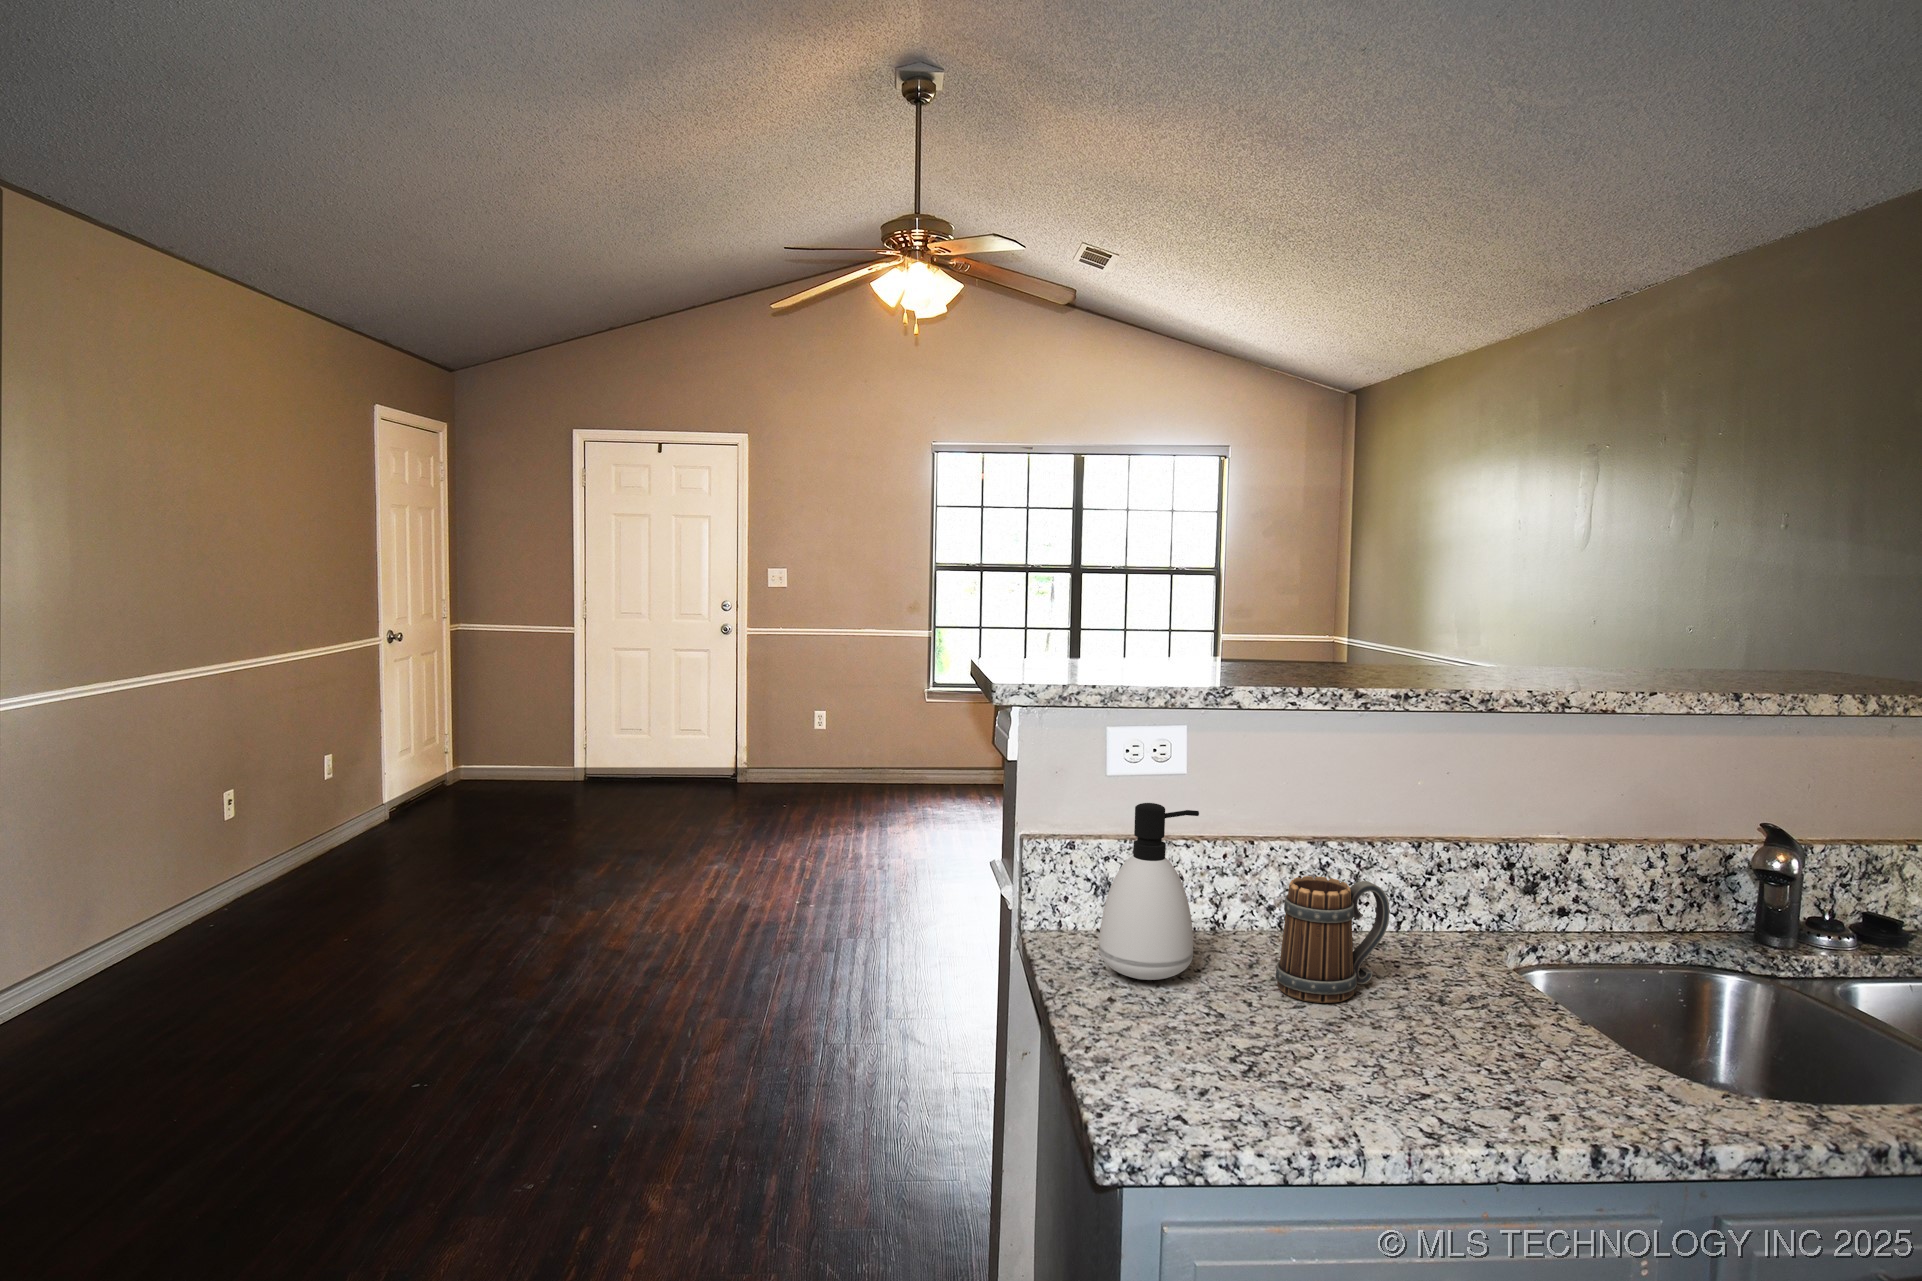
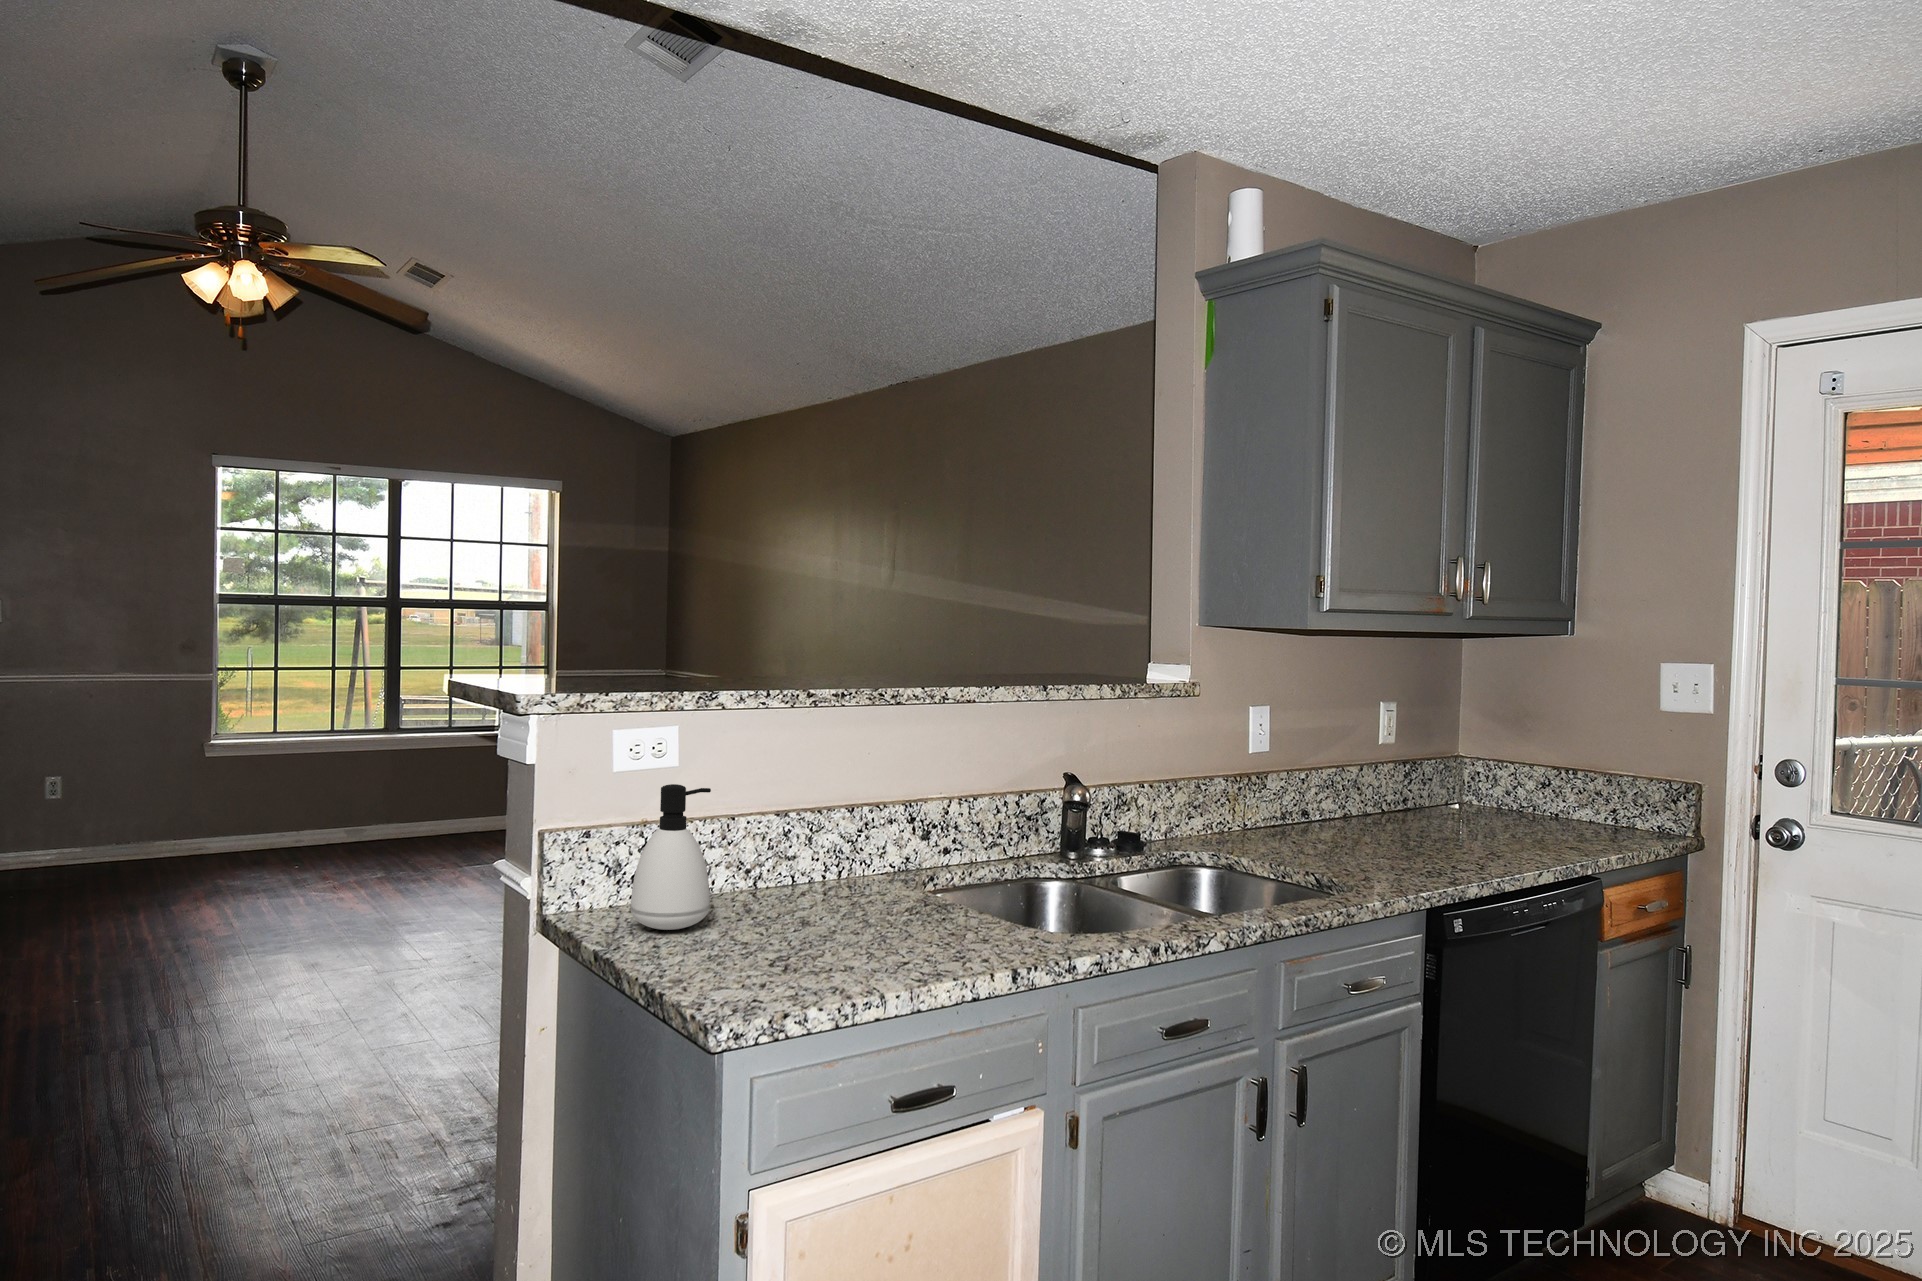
mug: present [1276,876,1390,1003] -> none [773,832,852,926]

